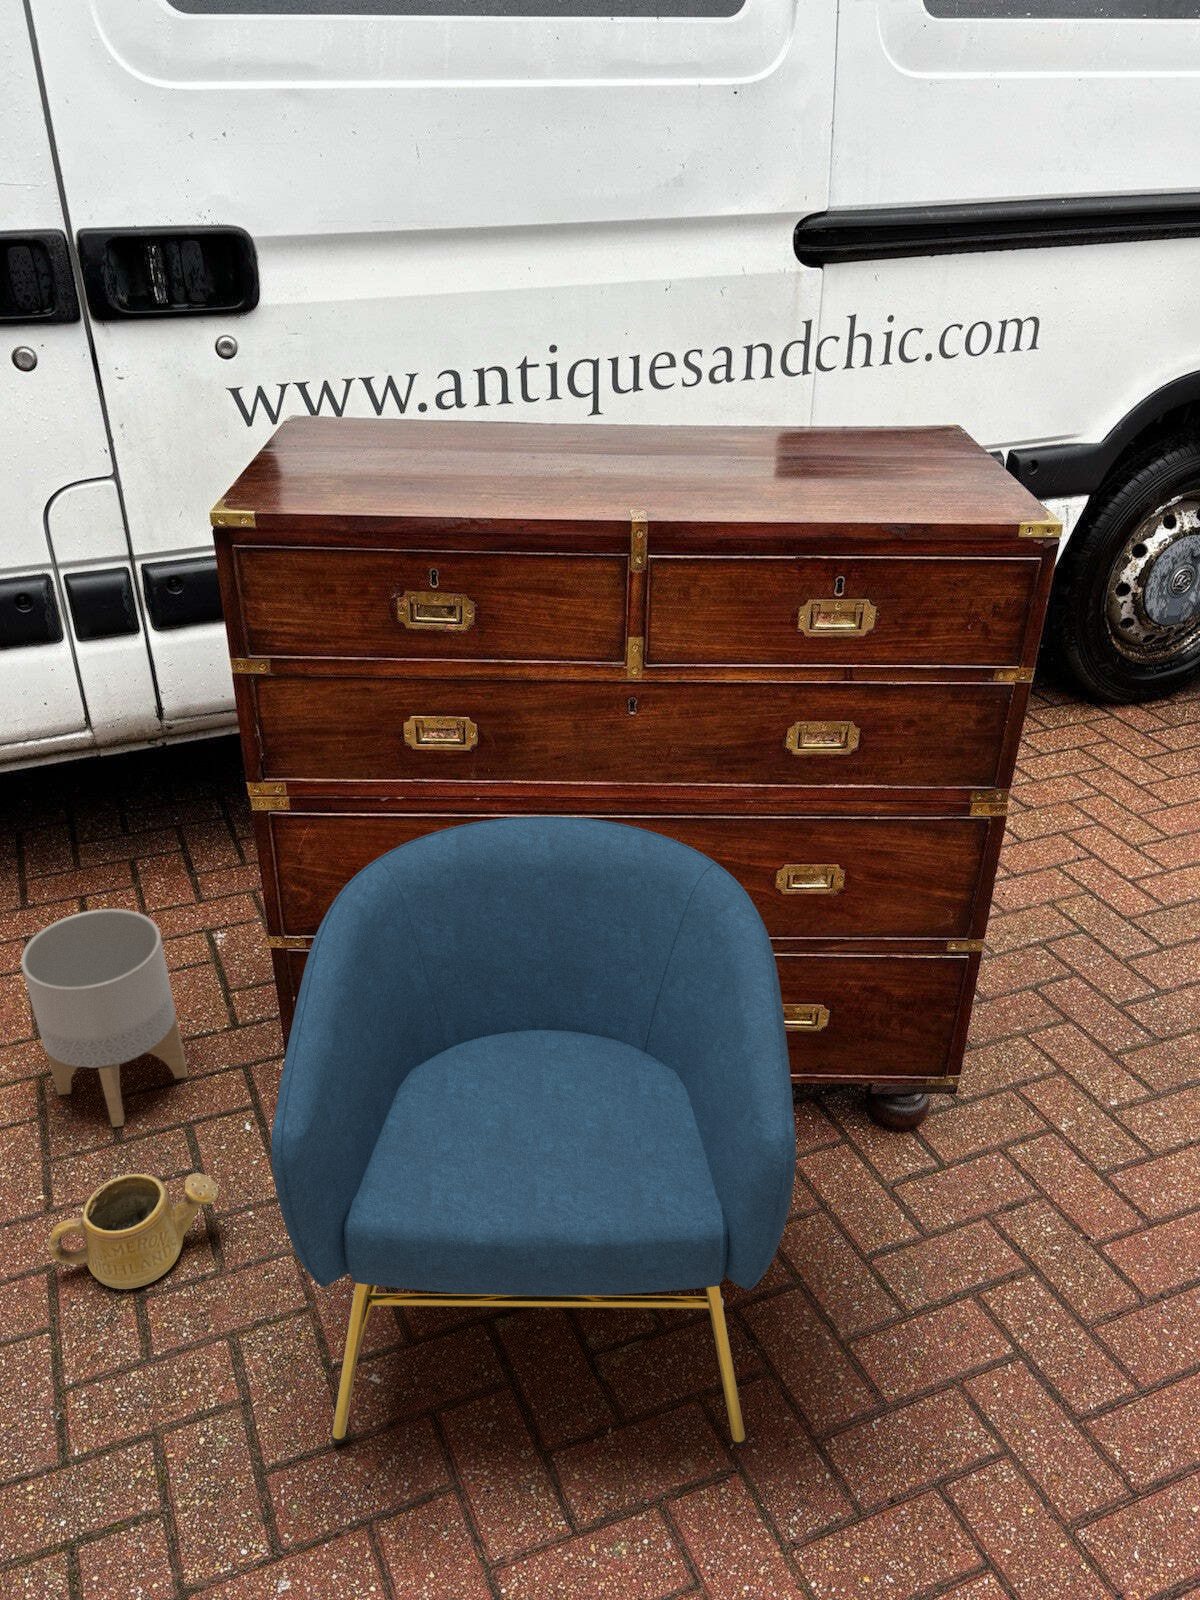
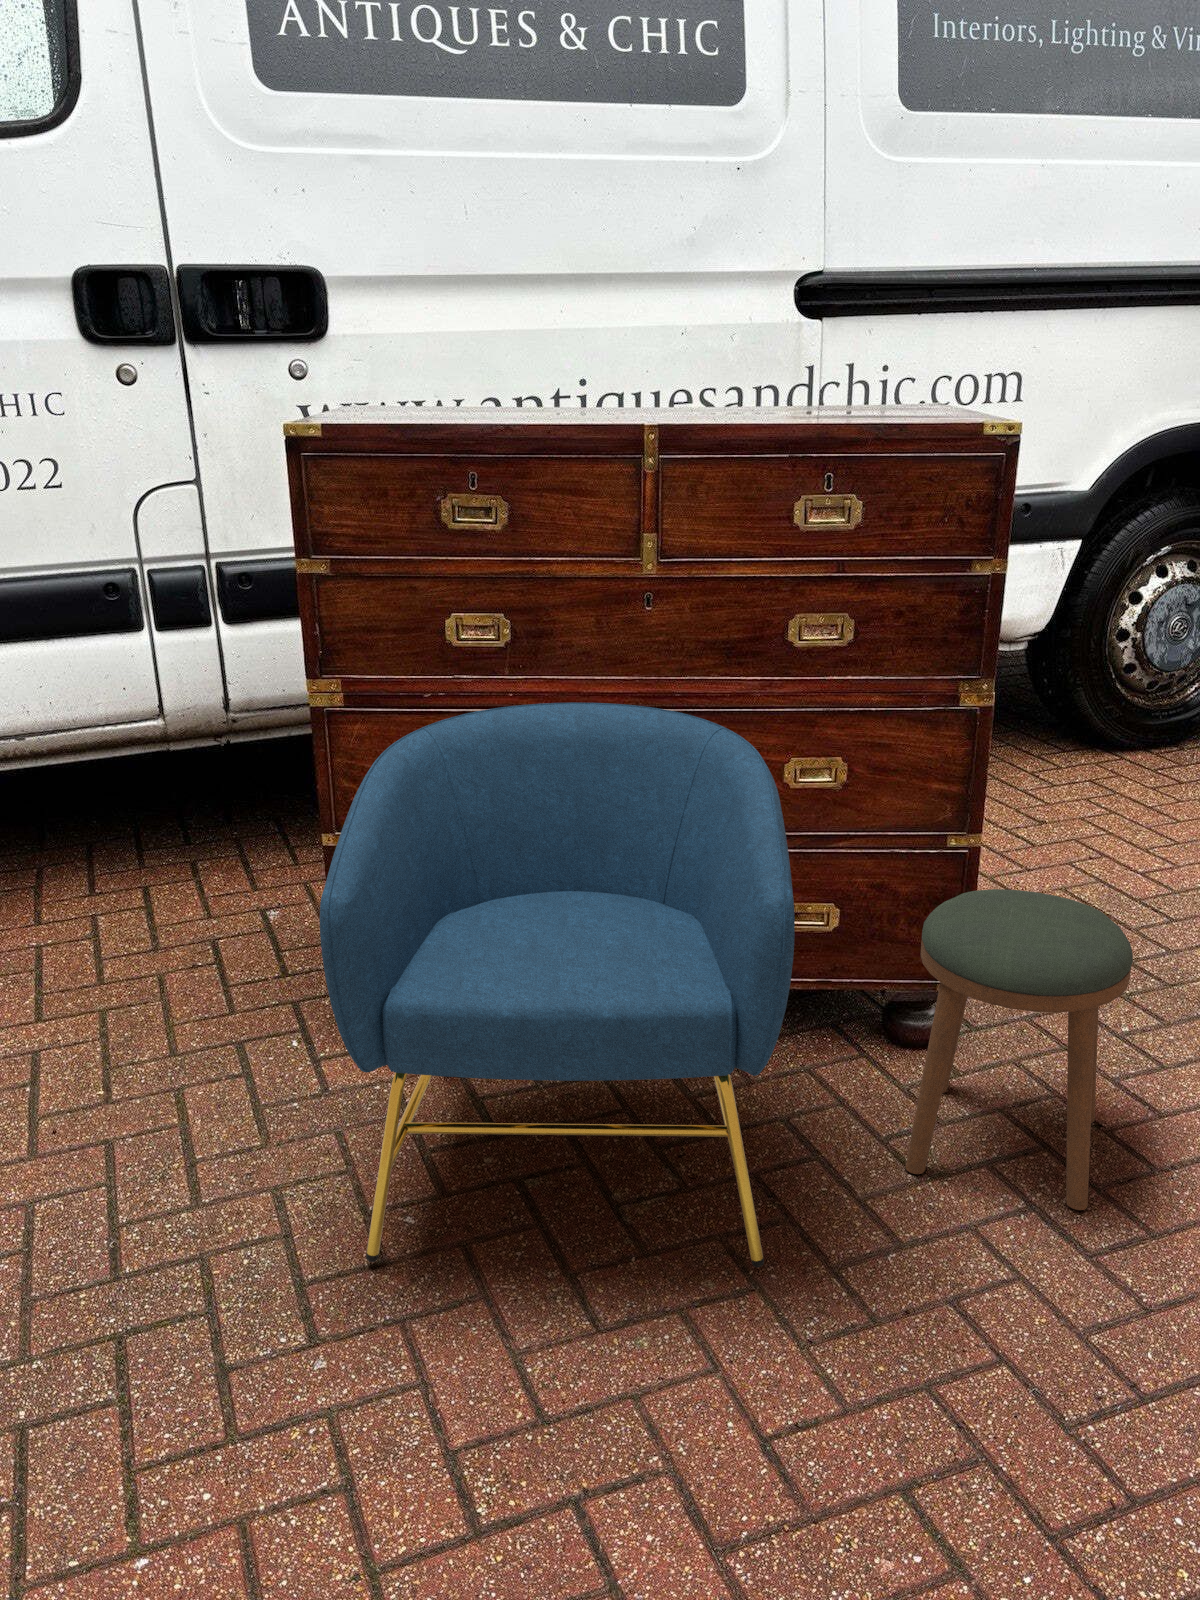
planter: present [21,909,187,1127] -> none [99,844,243,1042]
stool: none [889,1019,1143,1360] -> present [906,889,1133,1210]
watering can: present [49,1173,218,1289] -> none [109,1050,268,1153]

